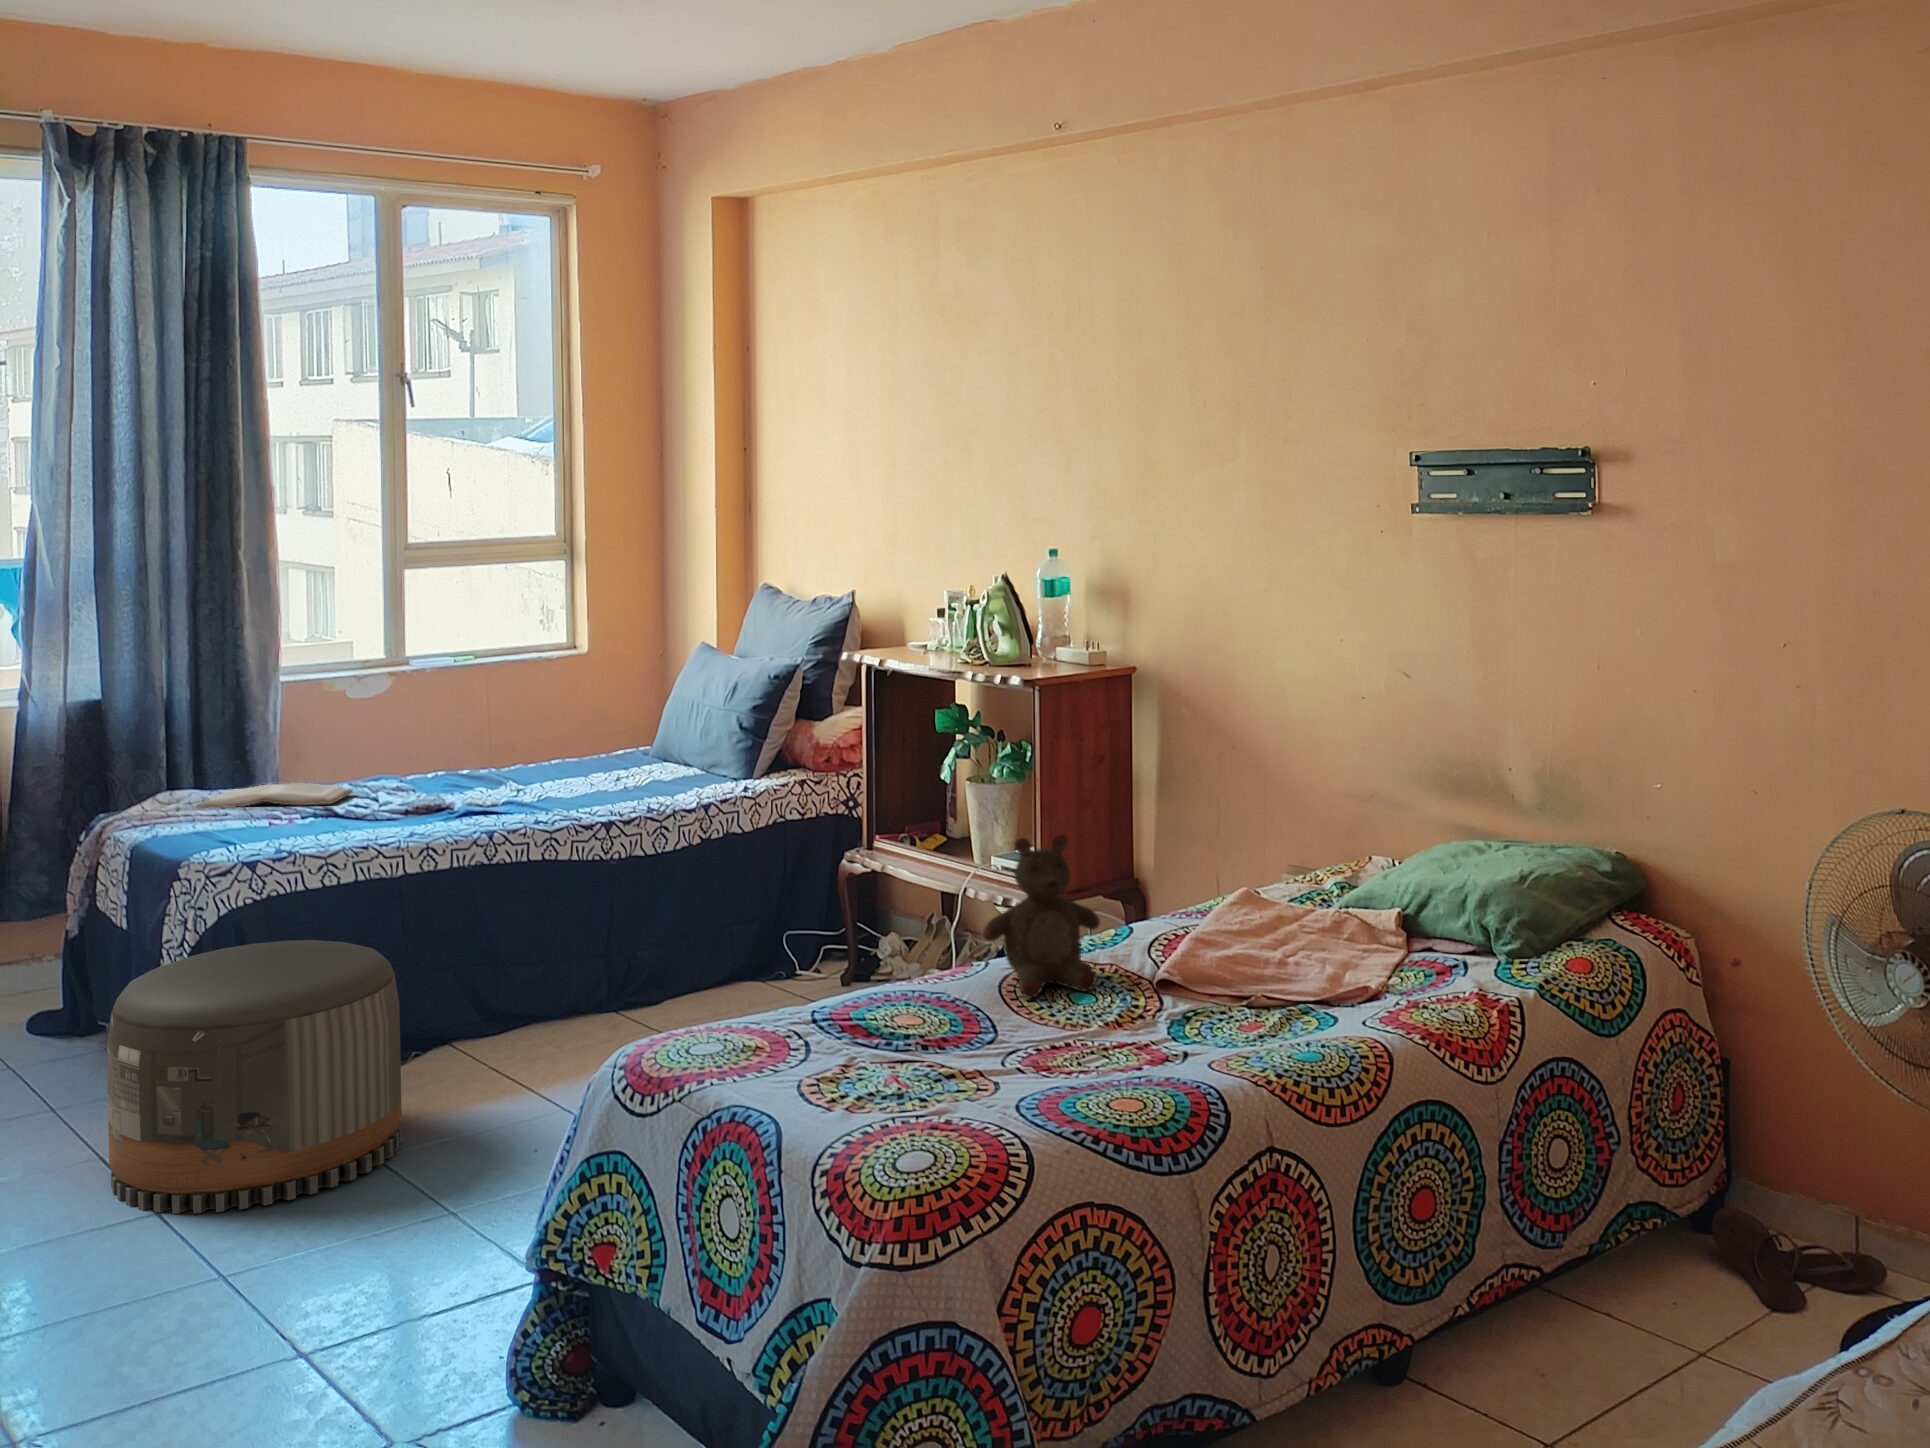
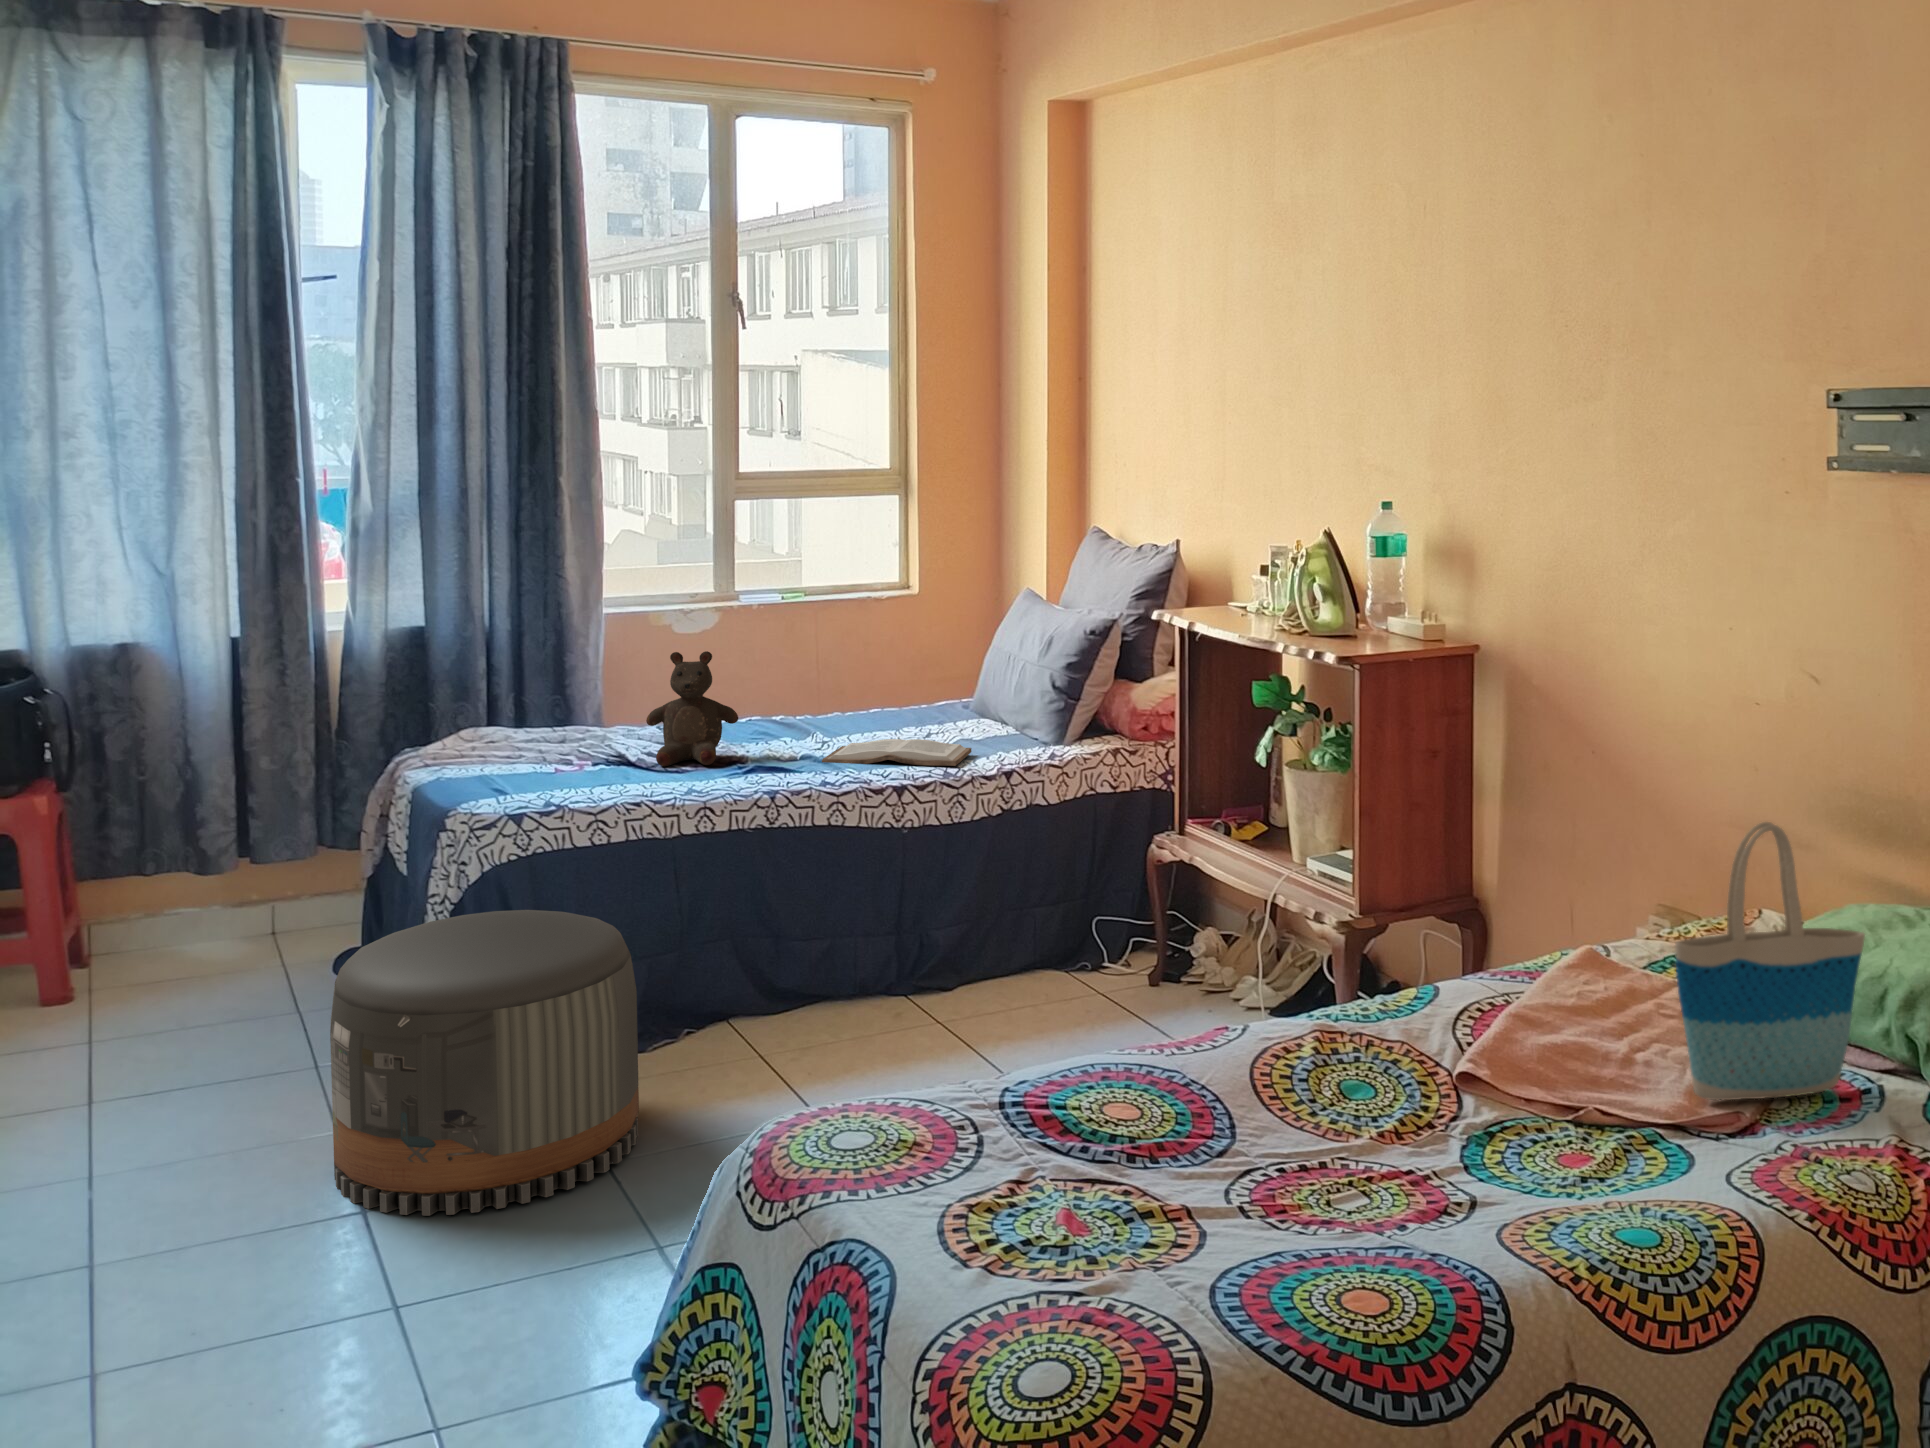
tote bag: none [1320,771,1452,977] -> present [1675,822,1865,1100]
book: present [197,783,353,808] -> present [822,739,971,766]
stuffed bear: present [983,834,1100,998] -> present [646,651,738,766]

